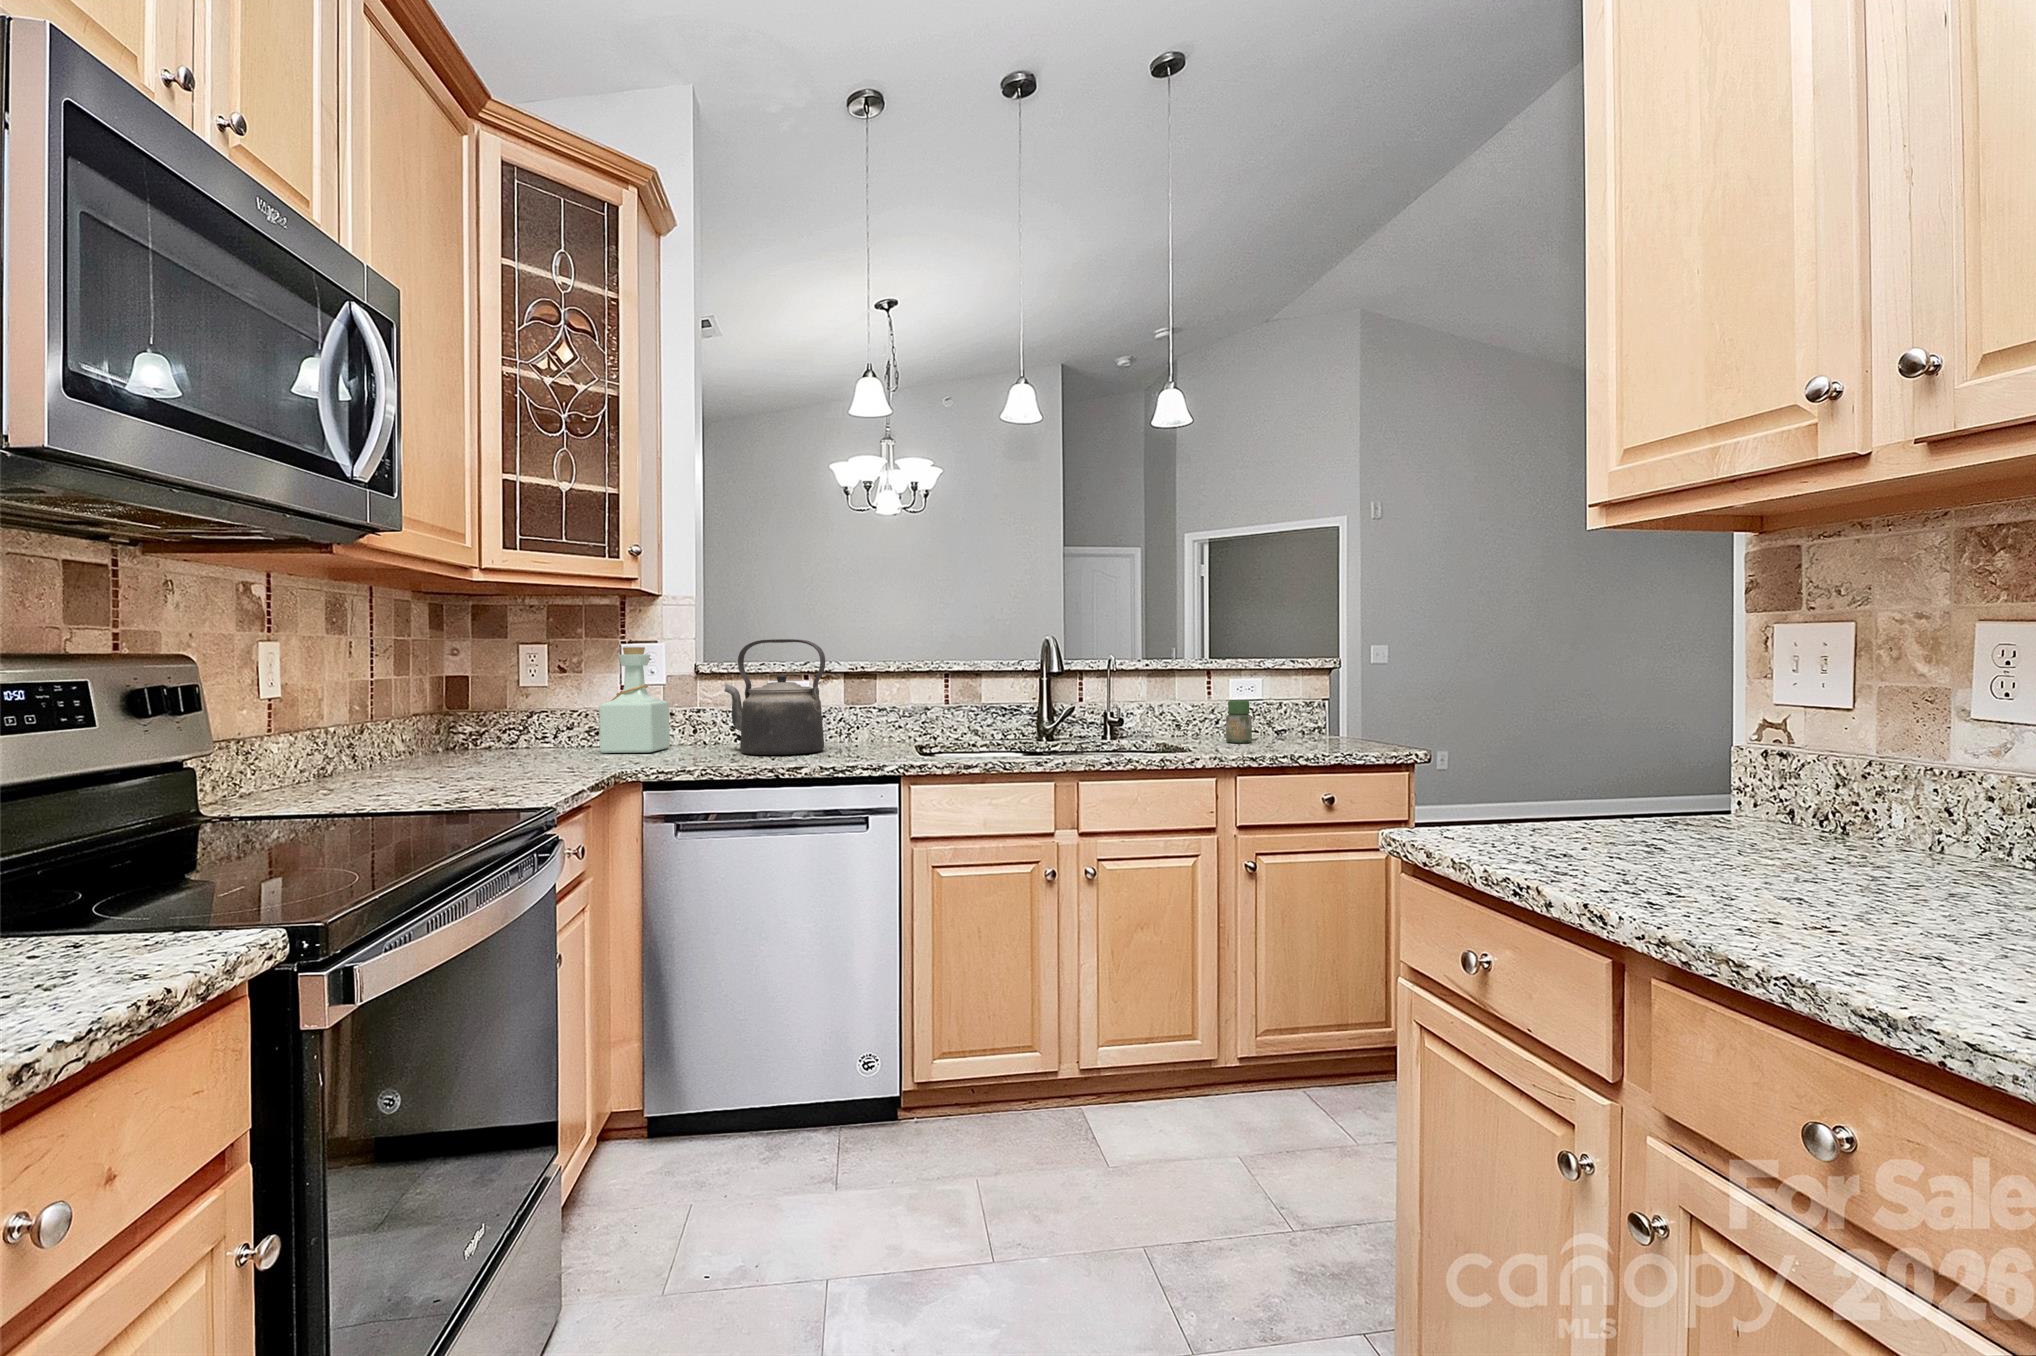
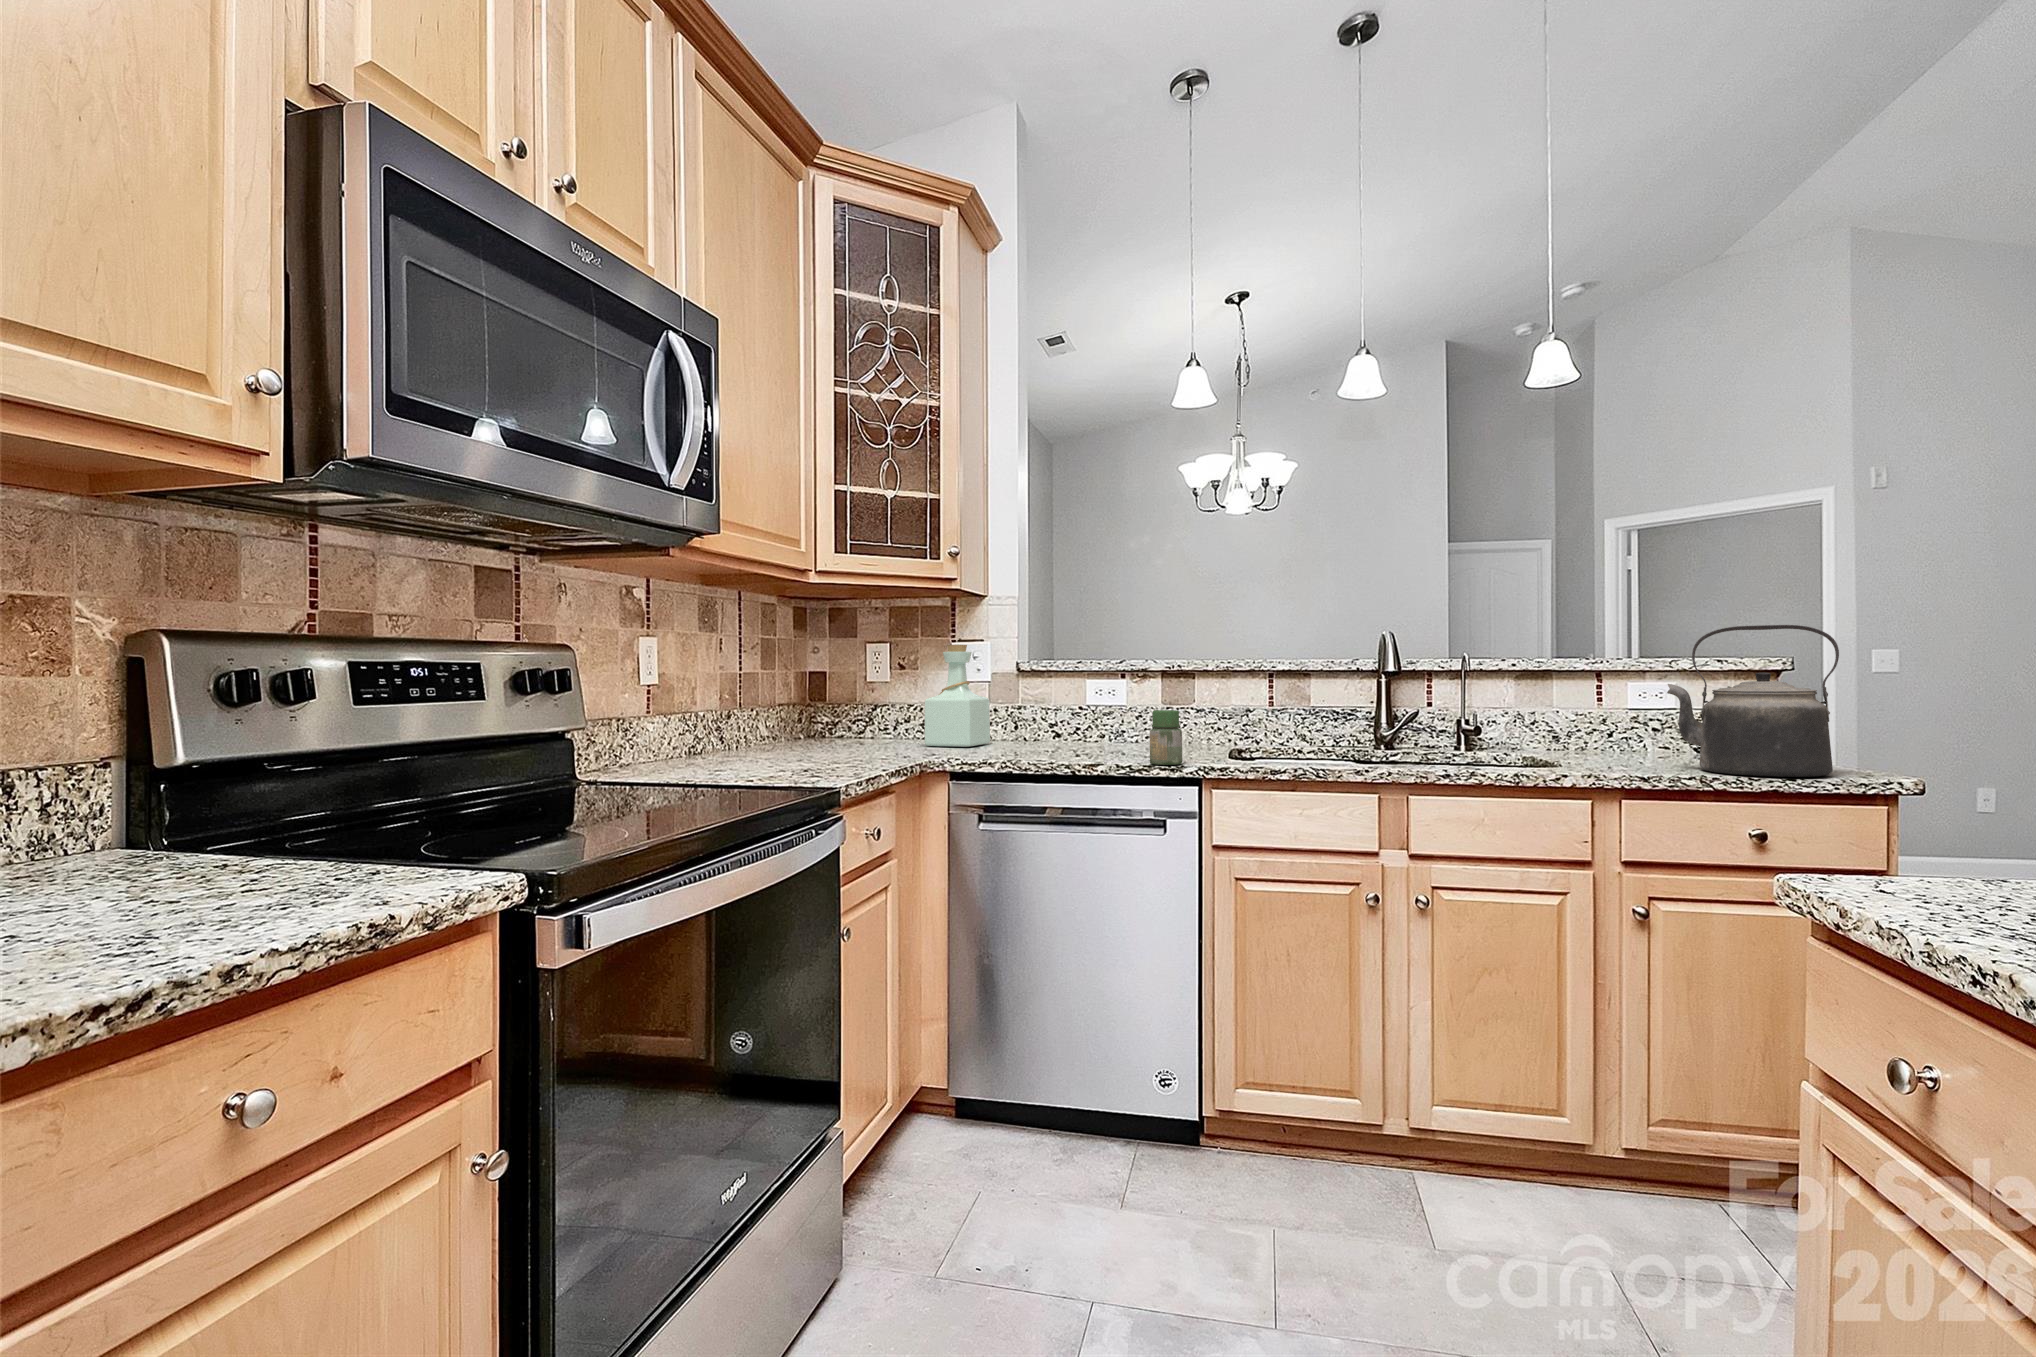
kettle: present [724,639,825,755] -> present [1667,625,1839,777]
jar: present [1226,700,1252,743] -> present [1150,710,1182,765]

